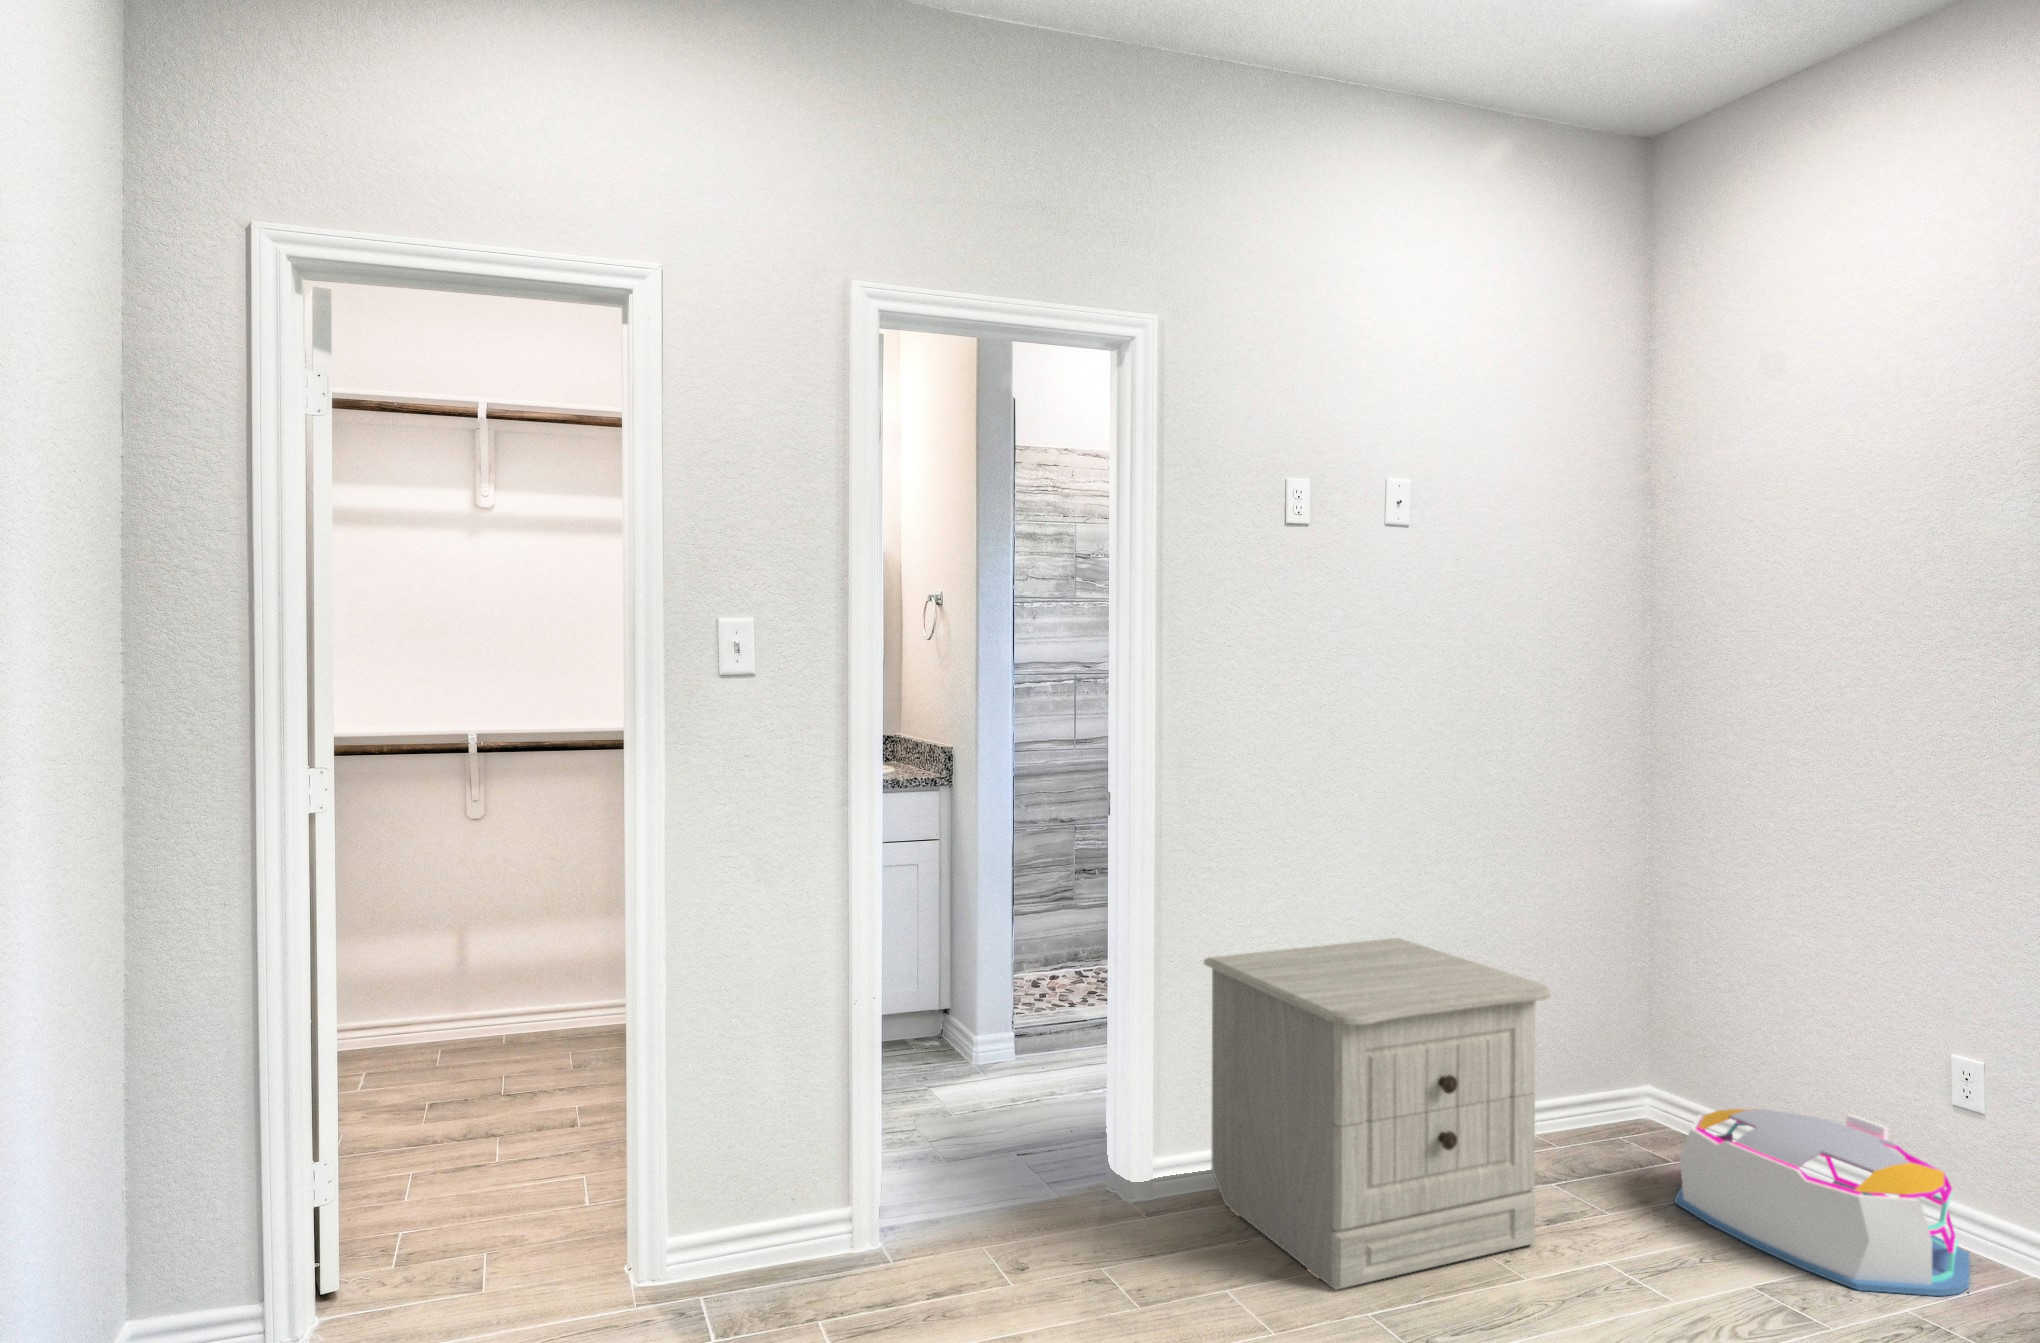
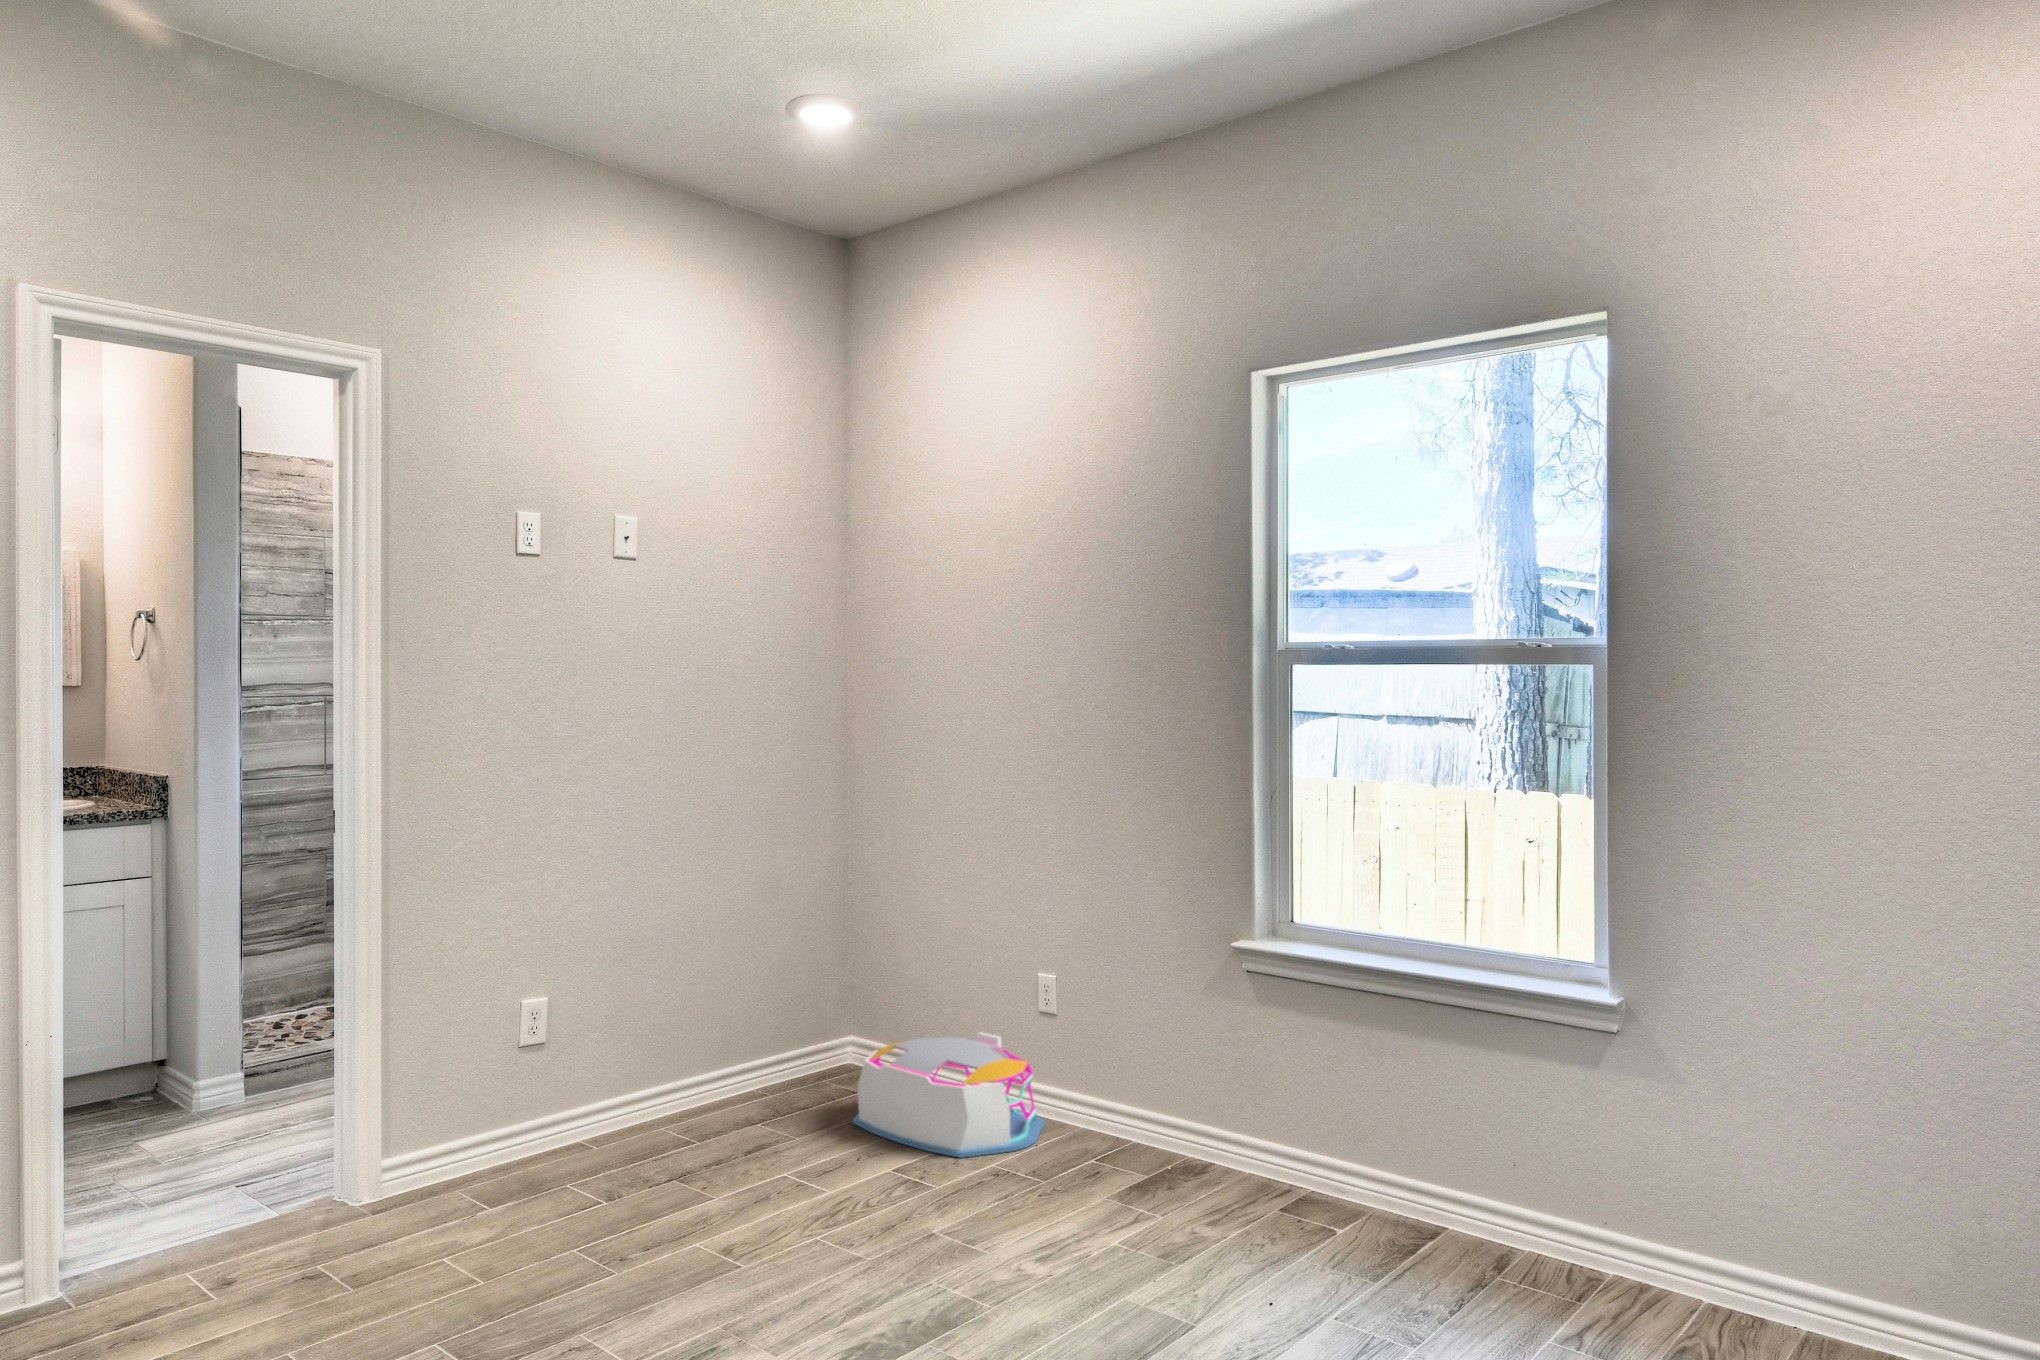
nightstand: present [1204,938,1551,1290] -> none [434,930,740,1236]

